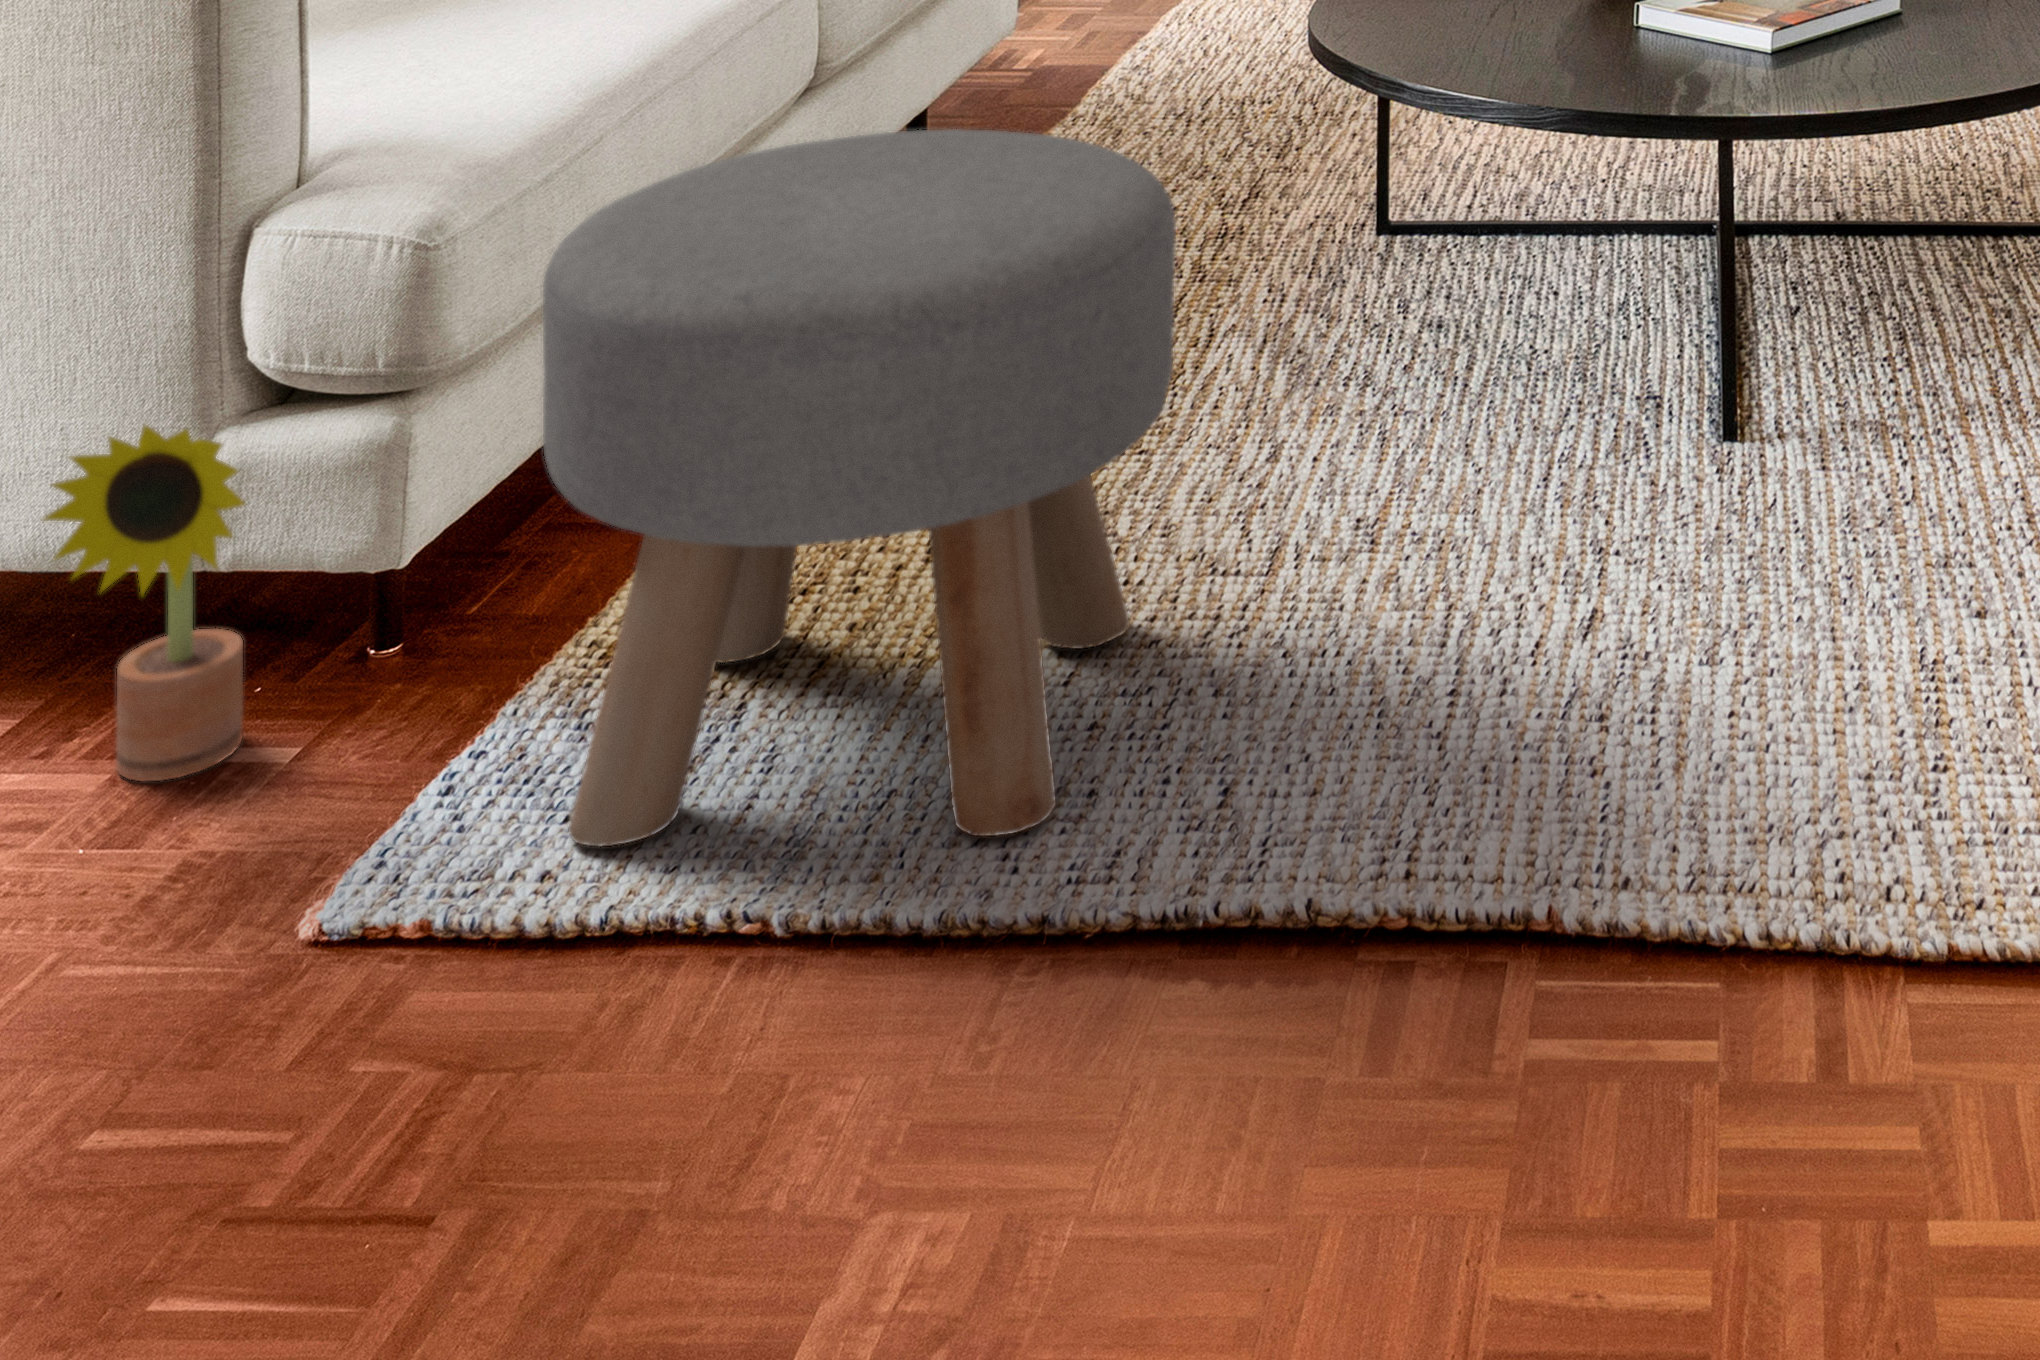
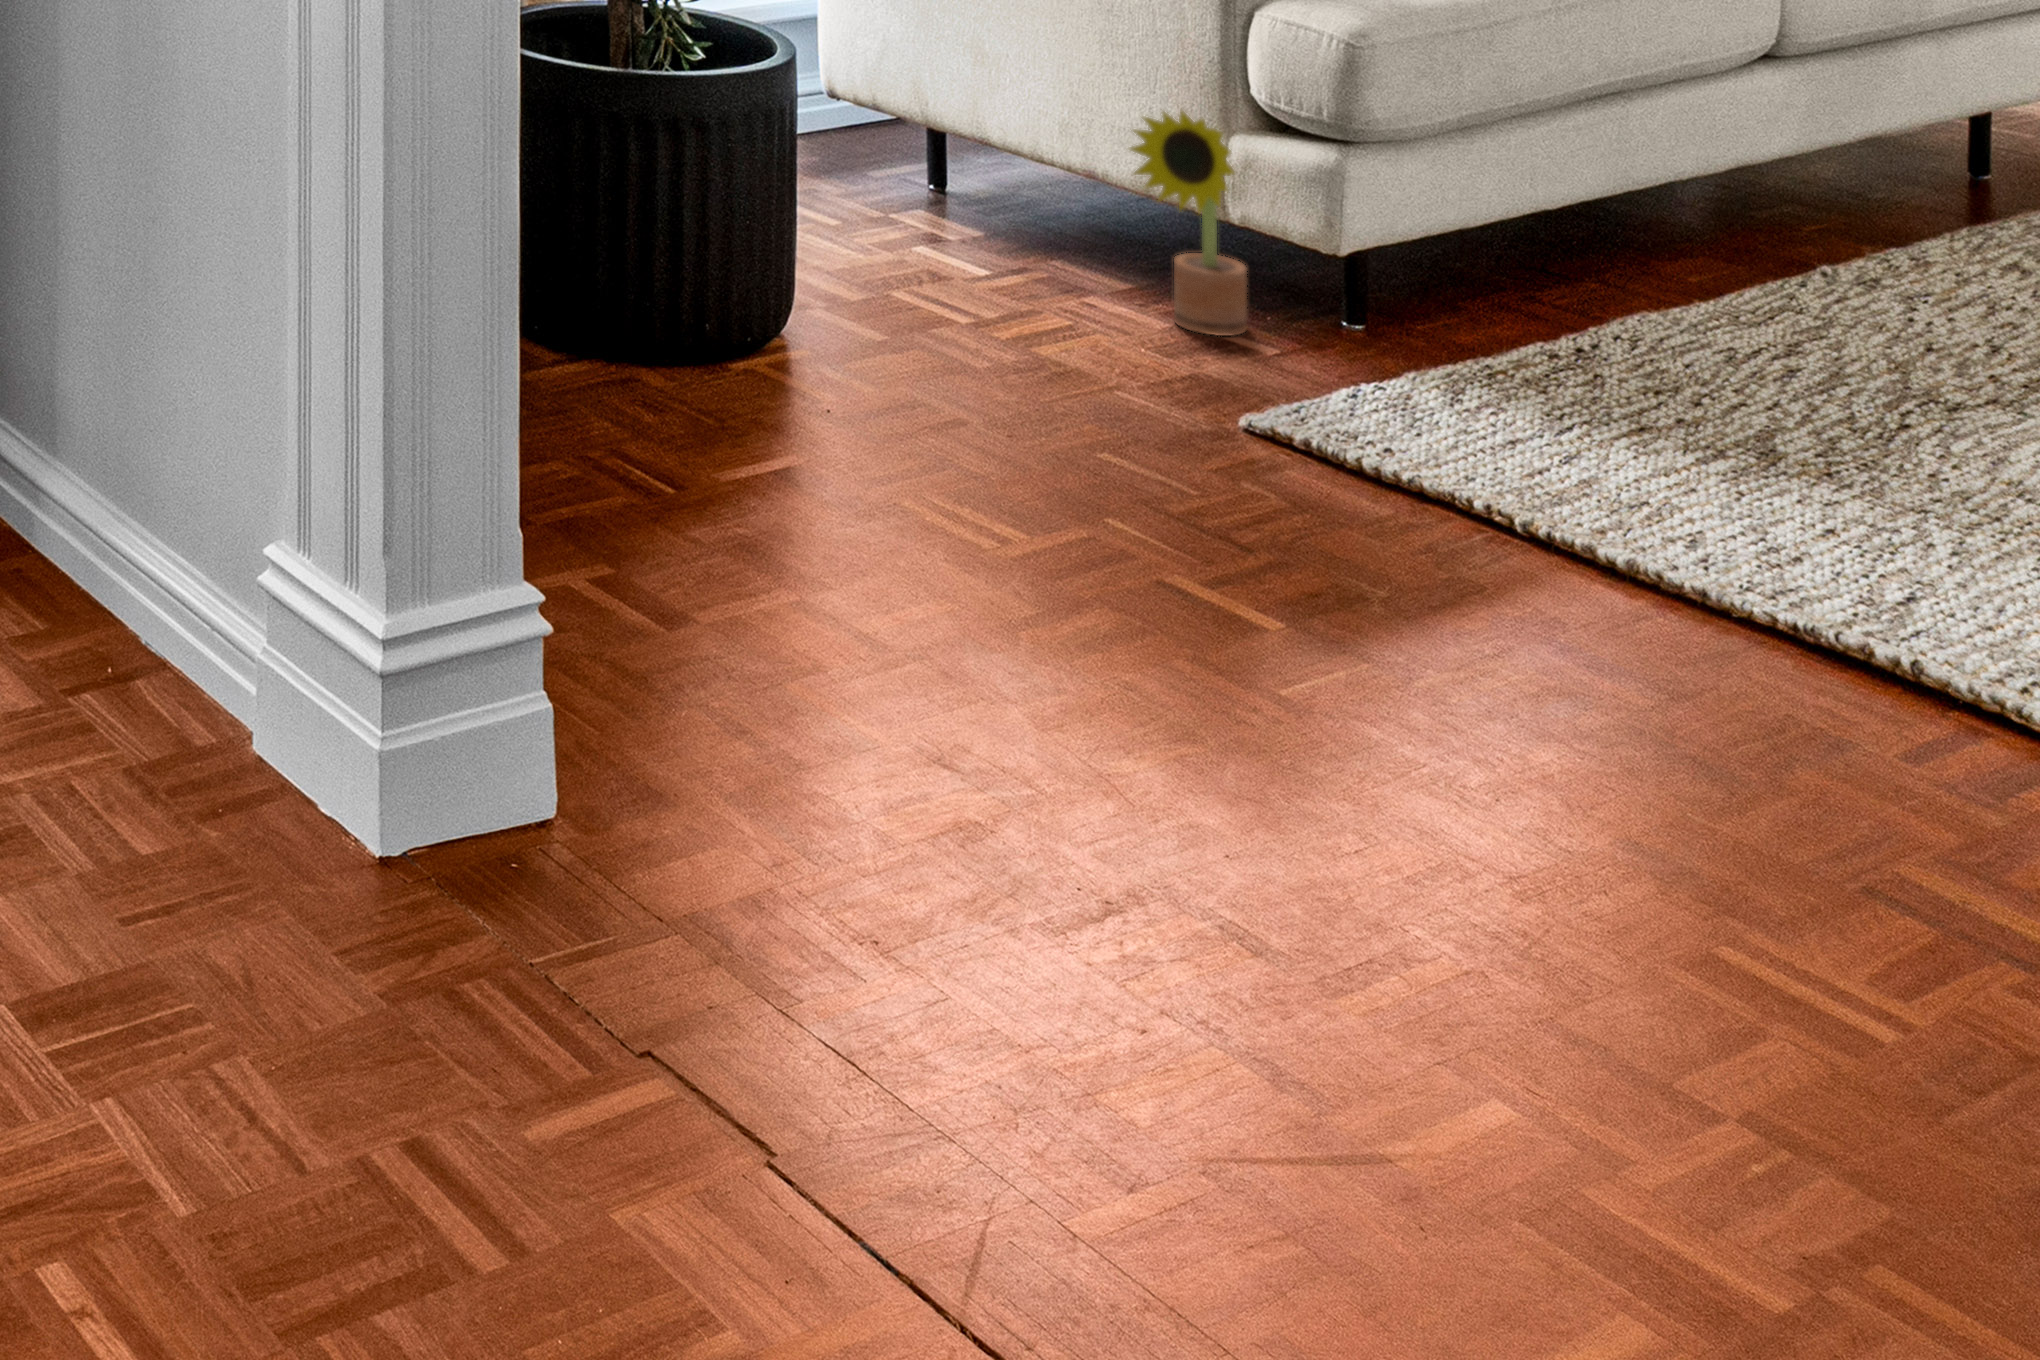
ottoman: present [543,129,1176,846] -> none [1405,44,1912,548]

